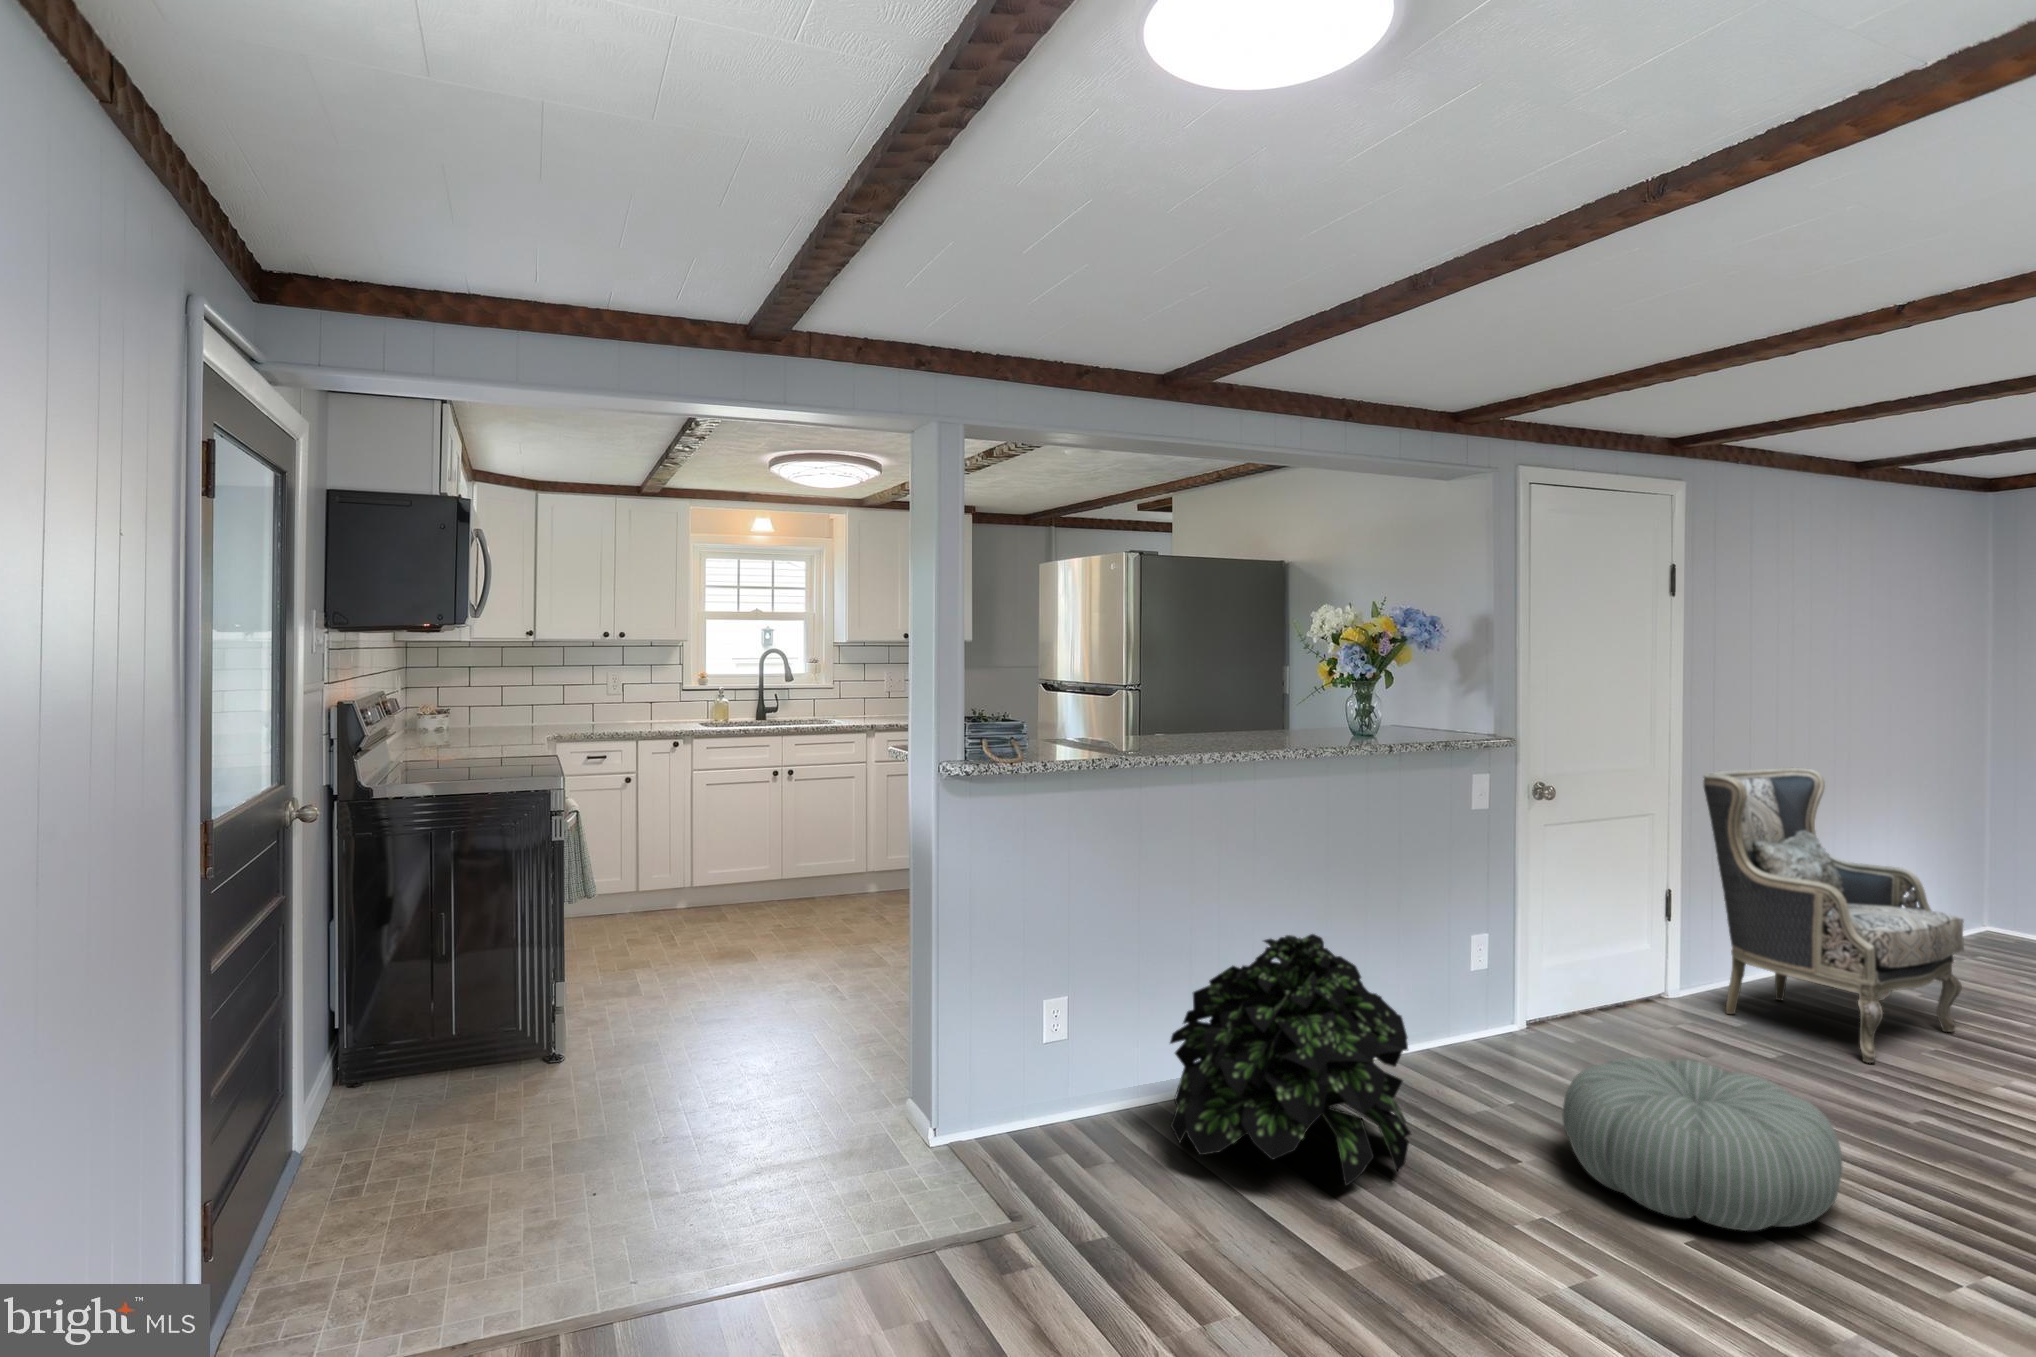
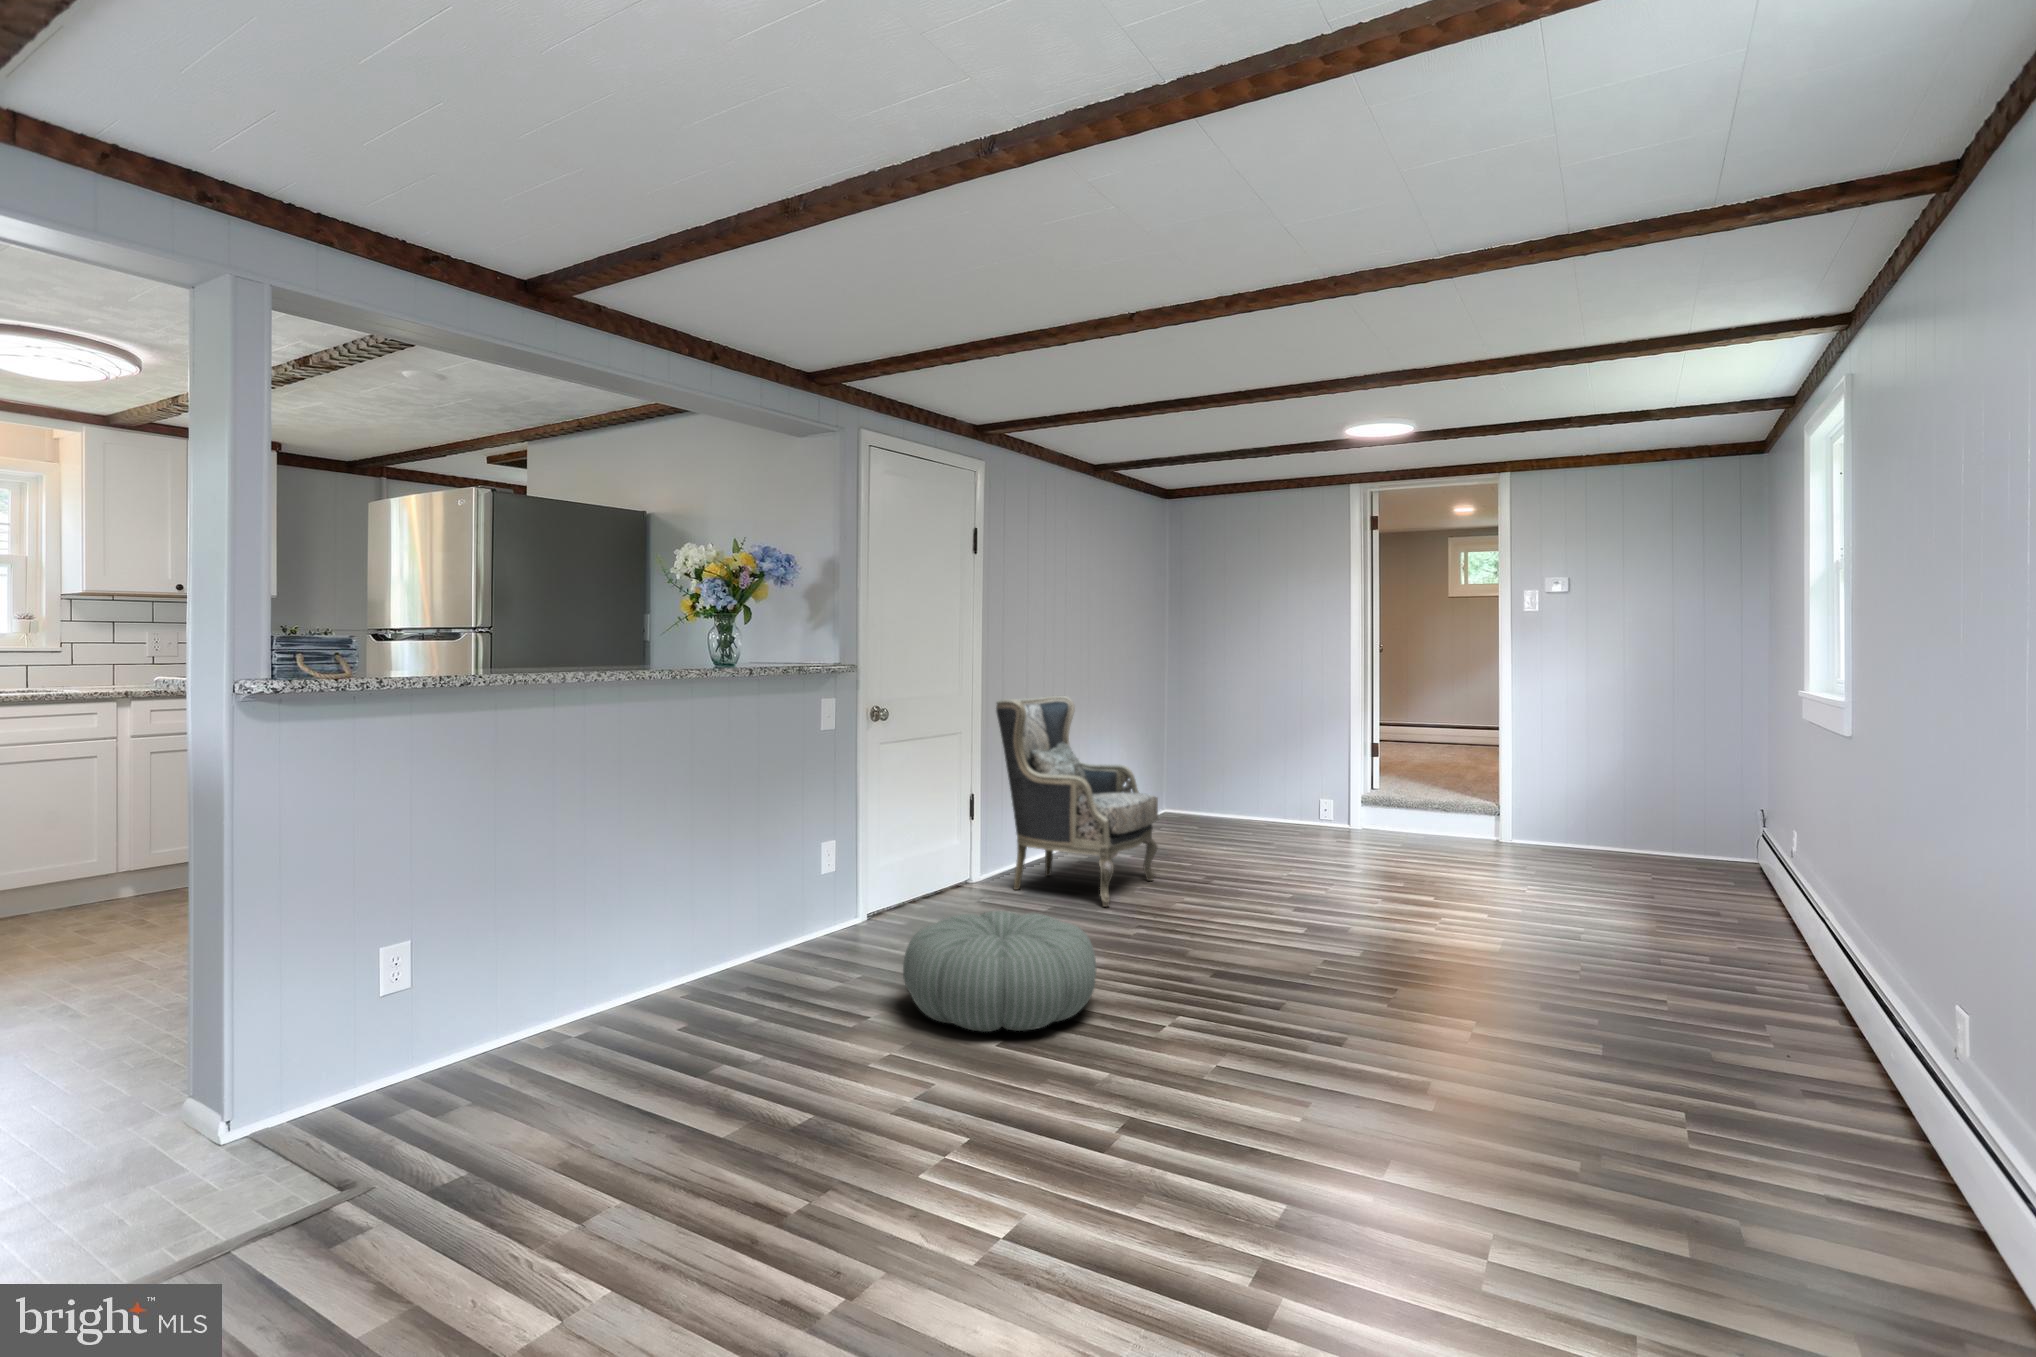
potted plant: present [1170,934,1411,1186] -> none [537,841,779,1072]

